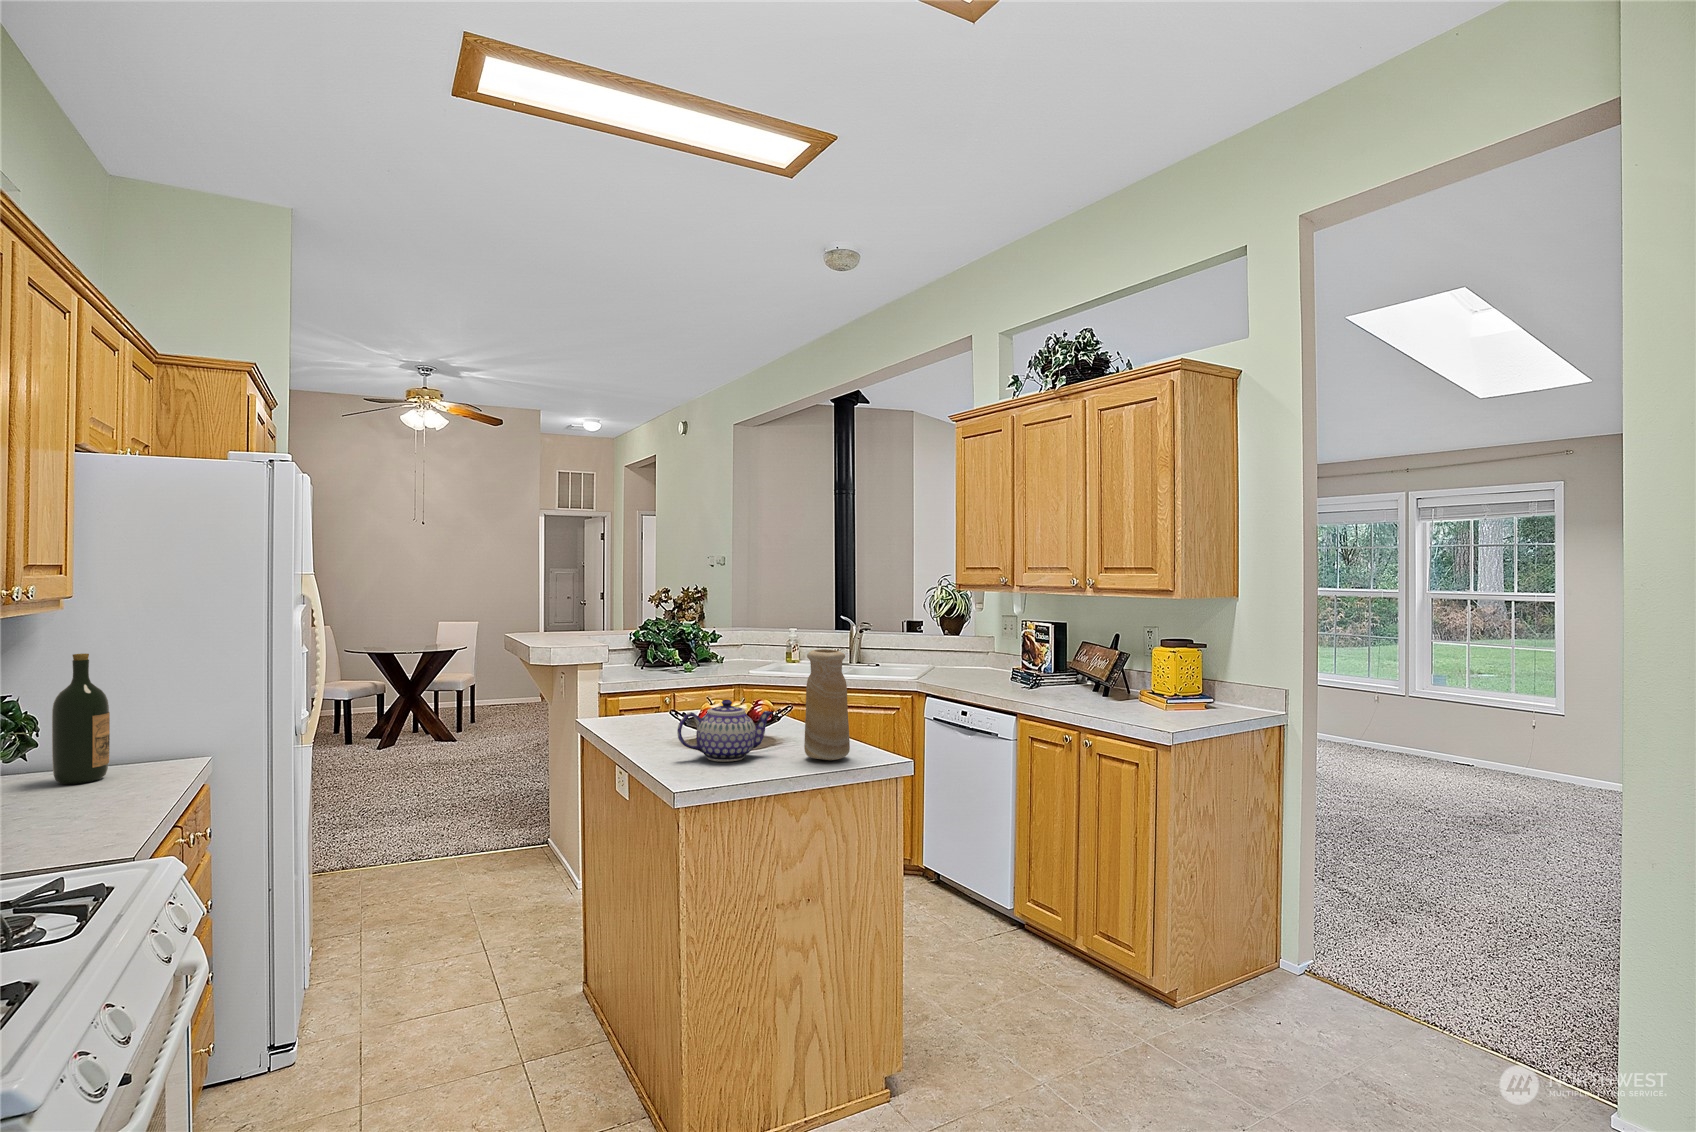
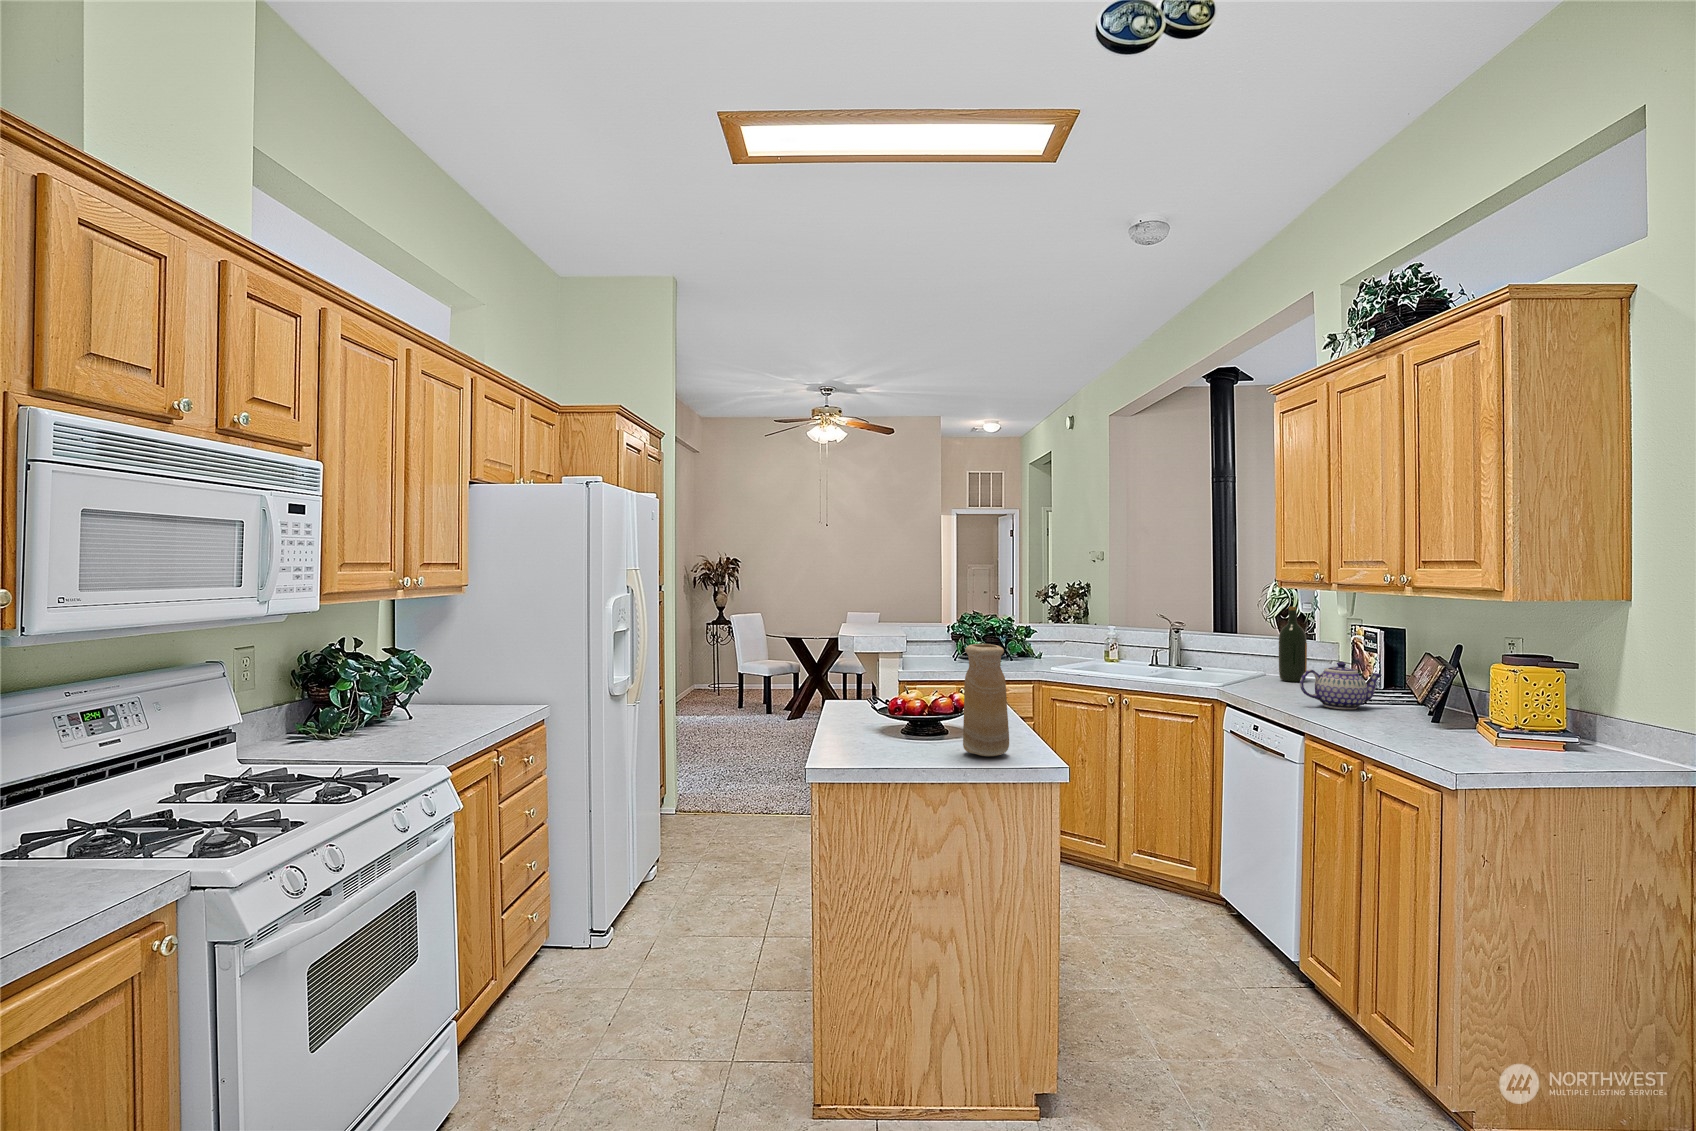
wine bottle: present [52,653,110,784] -> present [1279,607,1307,682]
teapot: present [677,700,773,762] -> present [1300,662,1382,709]

